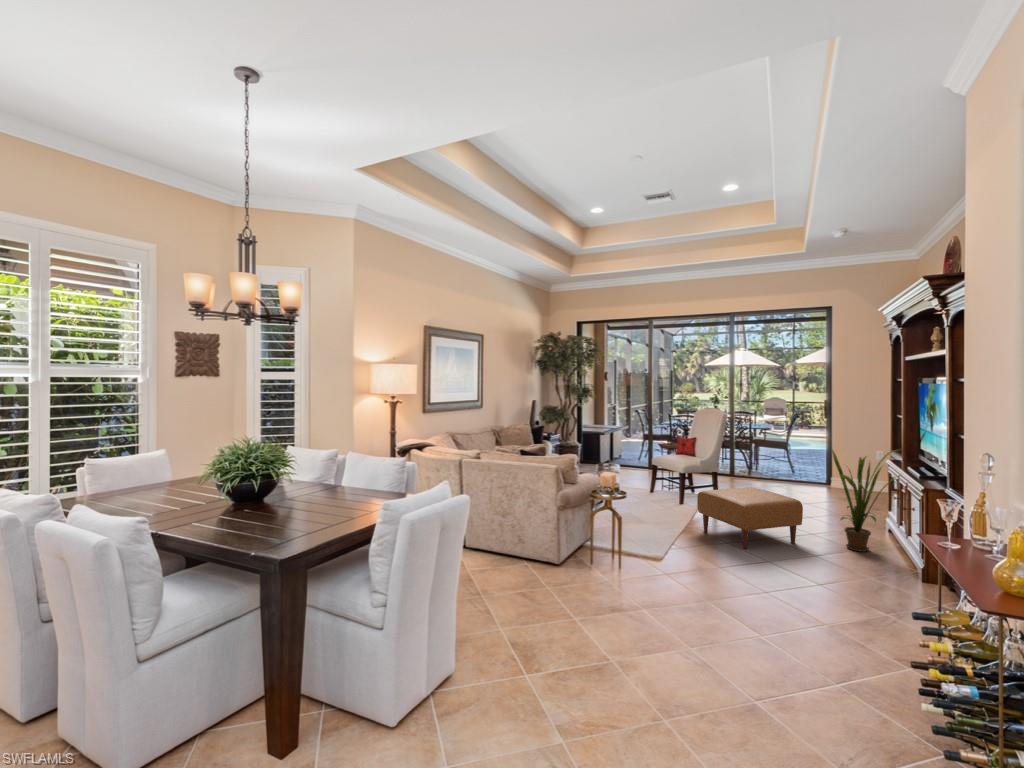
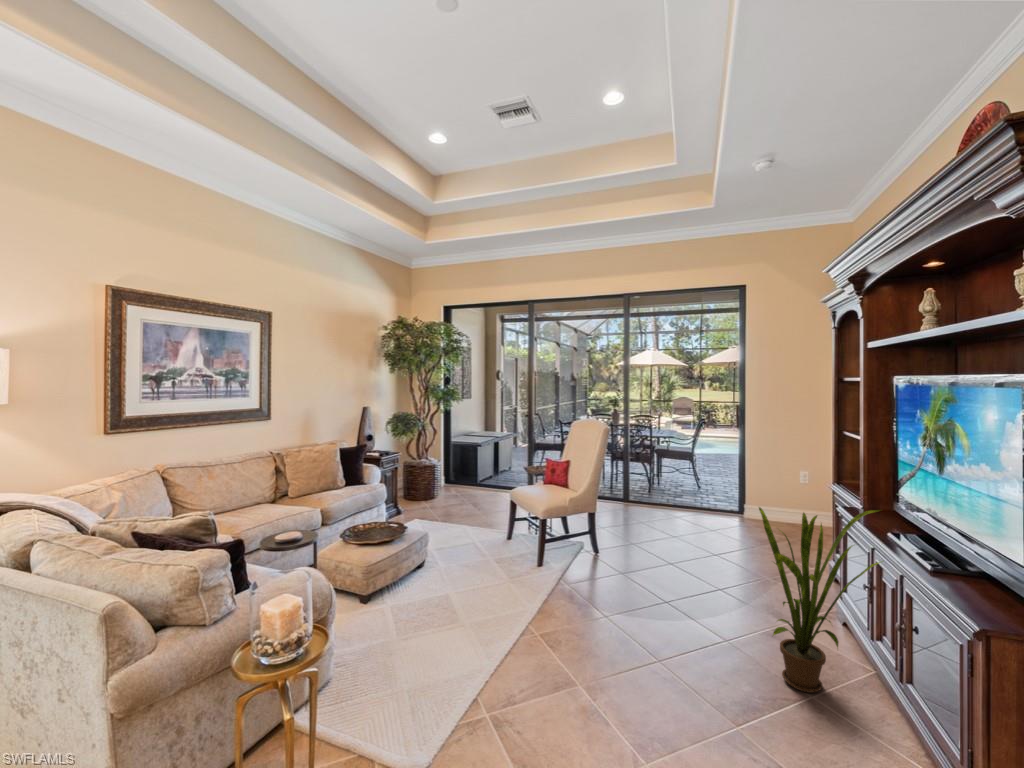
ottoman: present [697,487,803,549] -> none [541,555,710,699]

